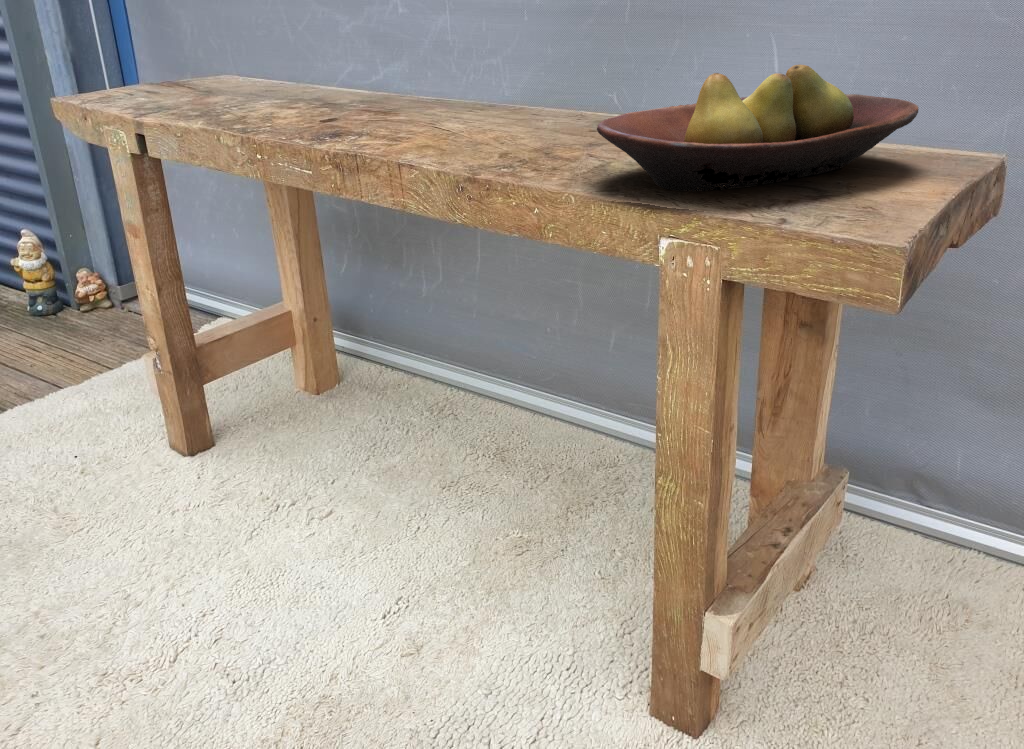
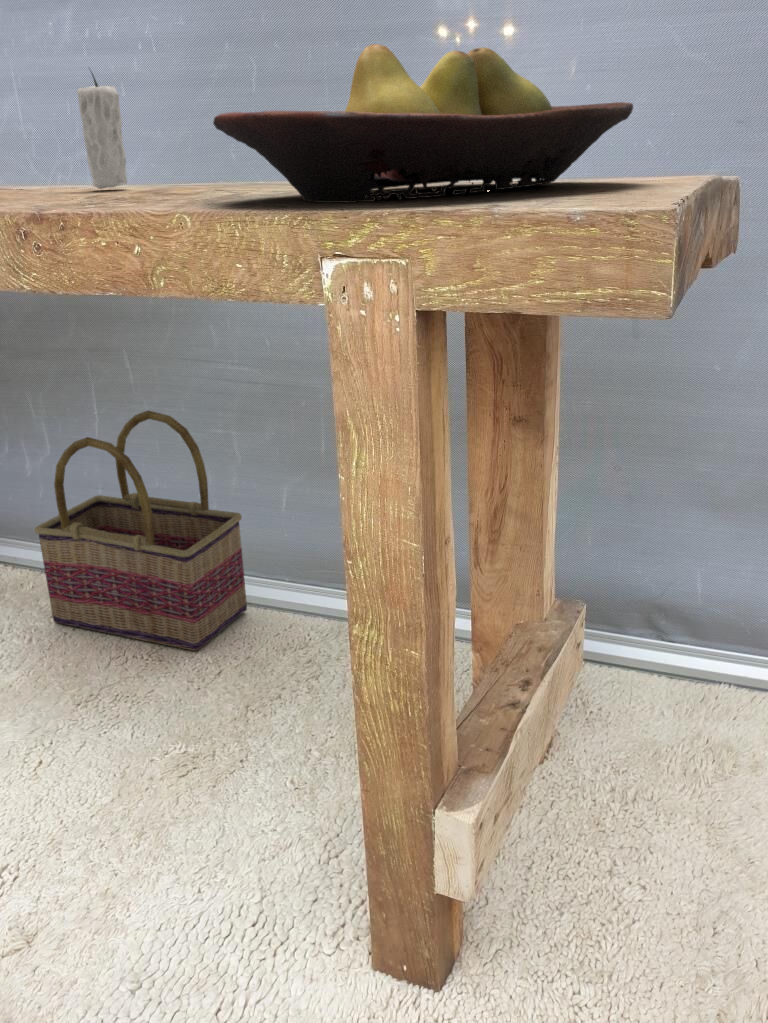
candle: none [500,41,531,131] -> present [77,72,127,189]
basket: none [435,277,590,465] -> present [35,411,247,651]

